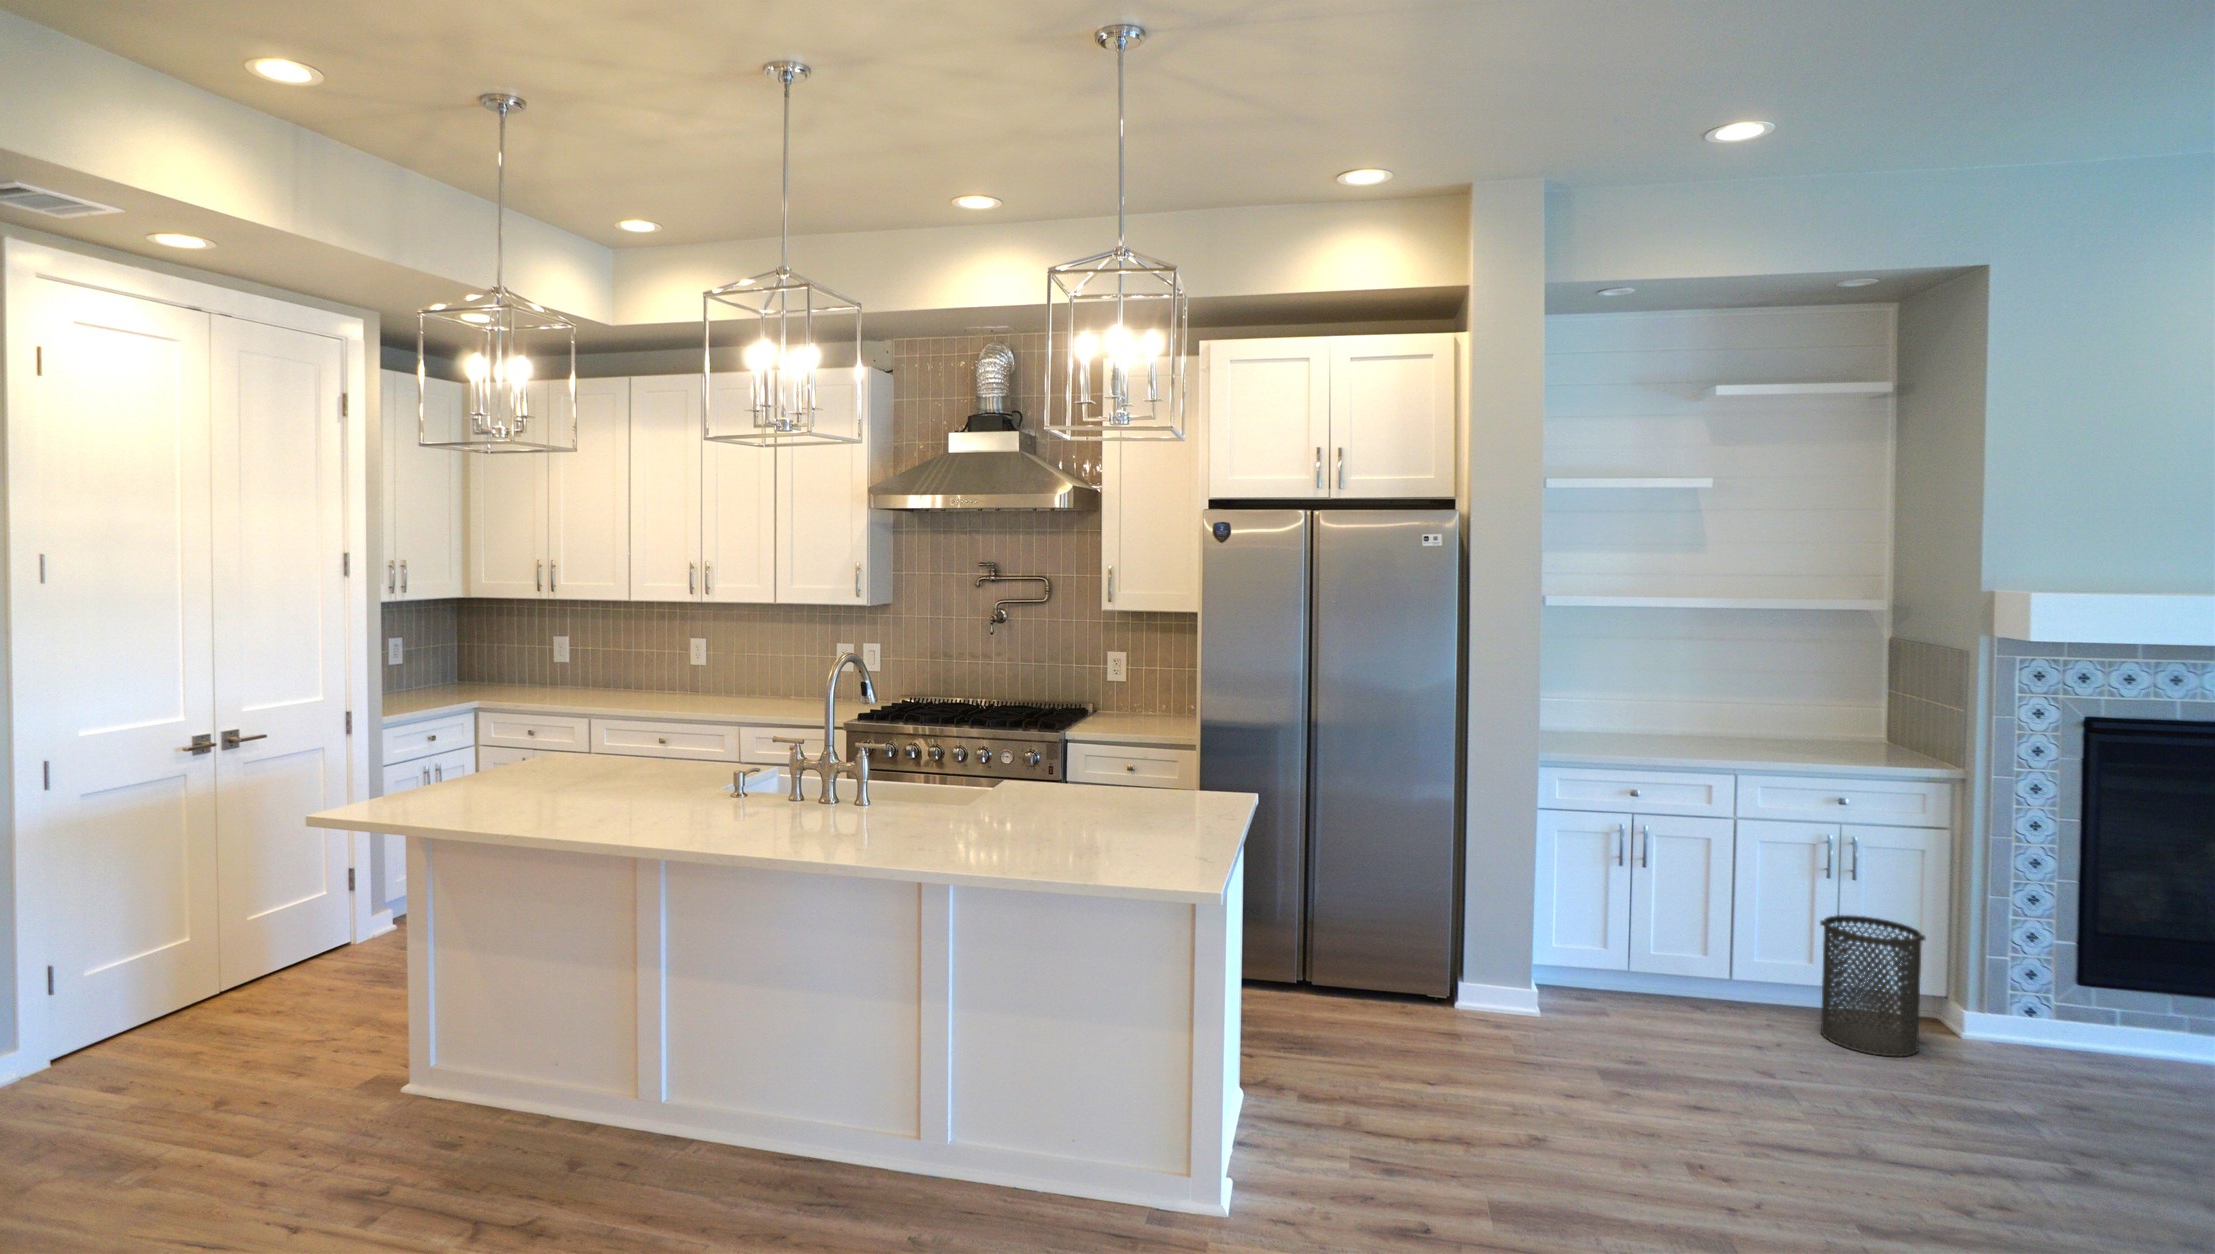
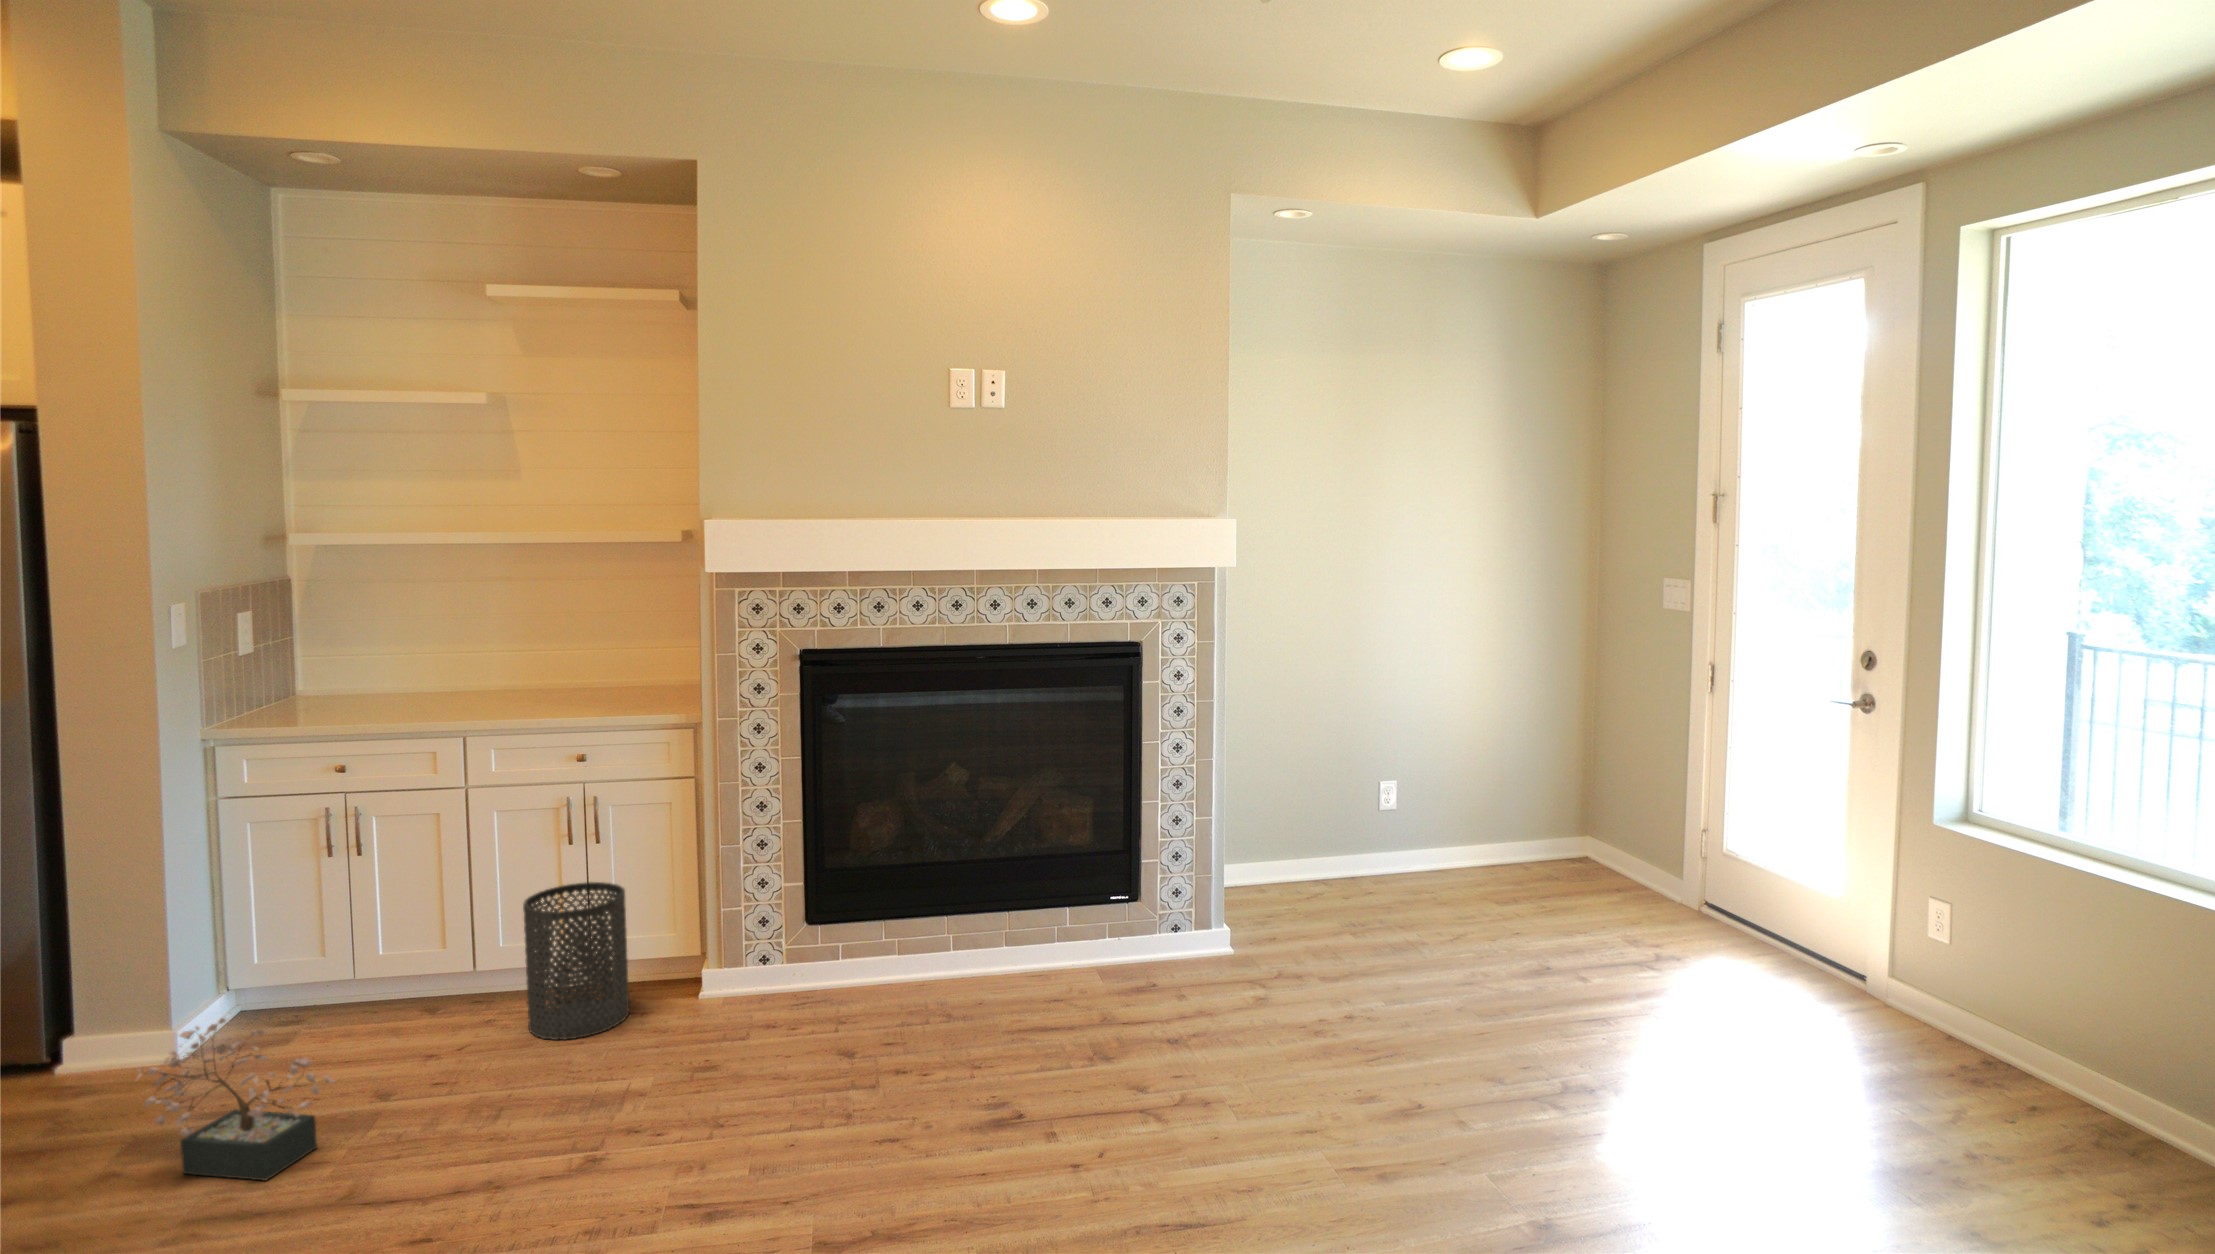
decorative plant: none [1678,990,1833,1132] -> present [137,1018,335,1180]

